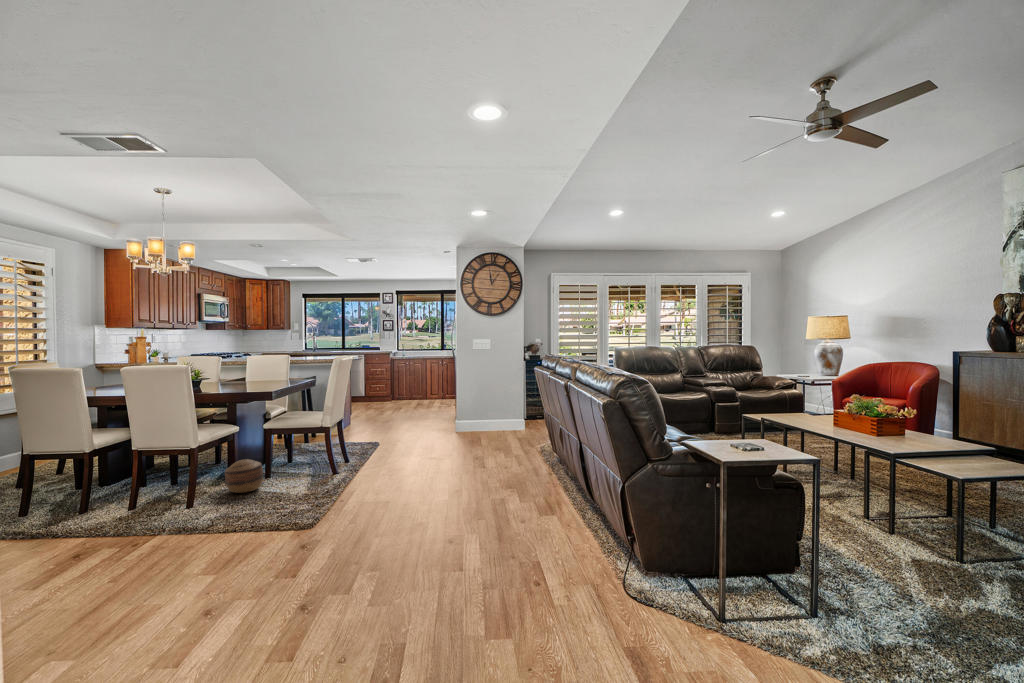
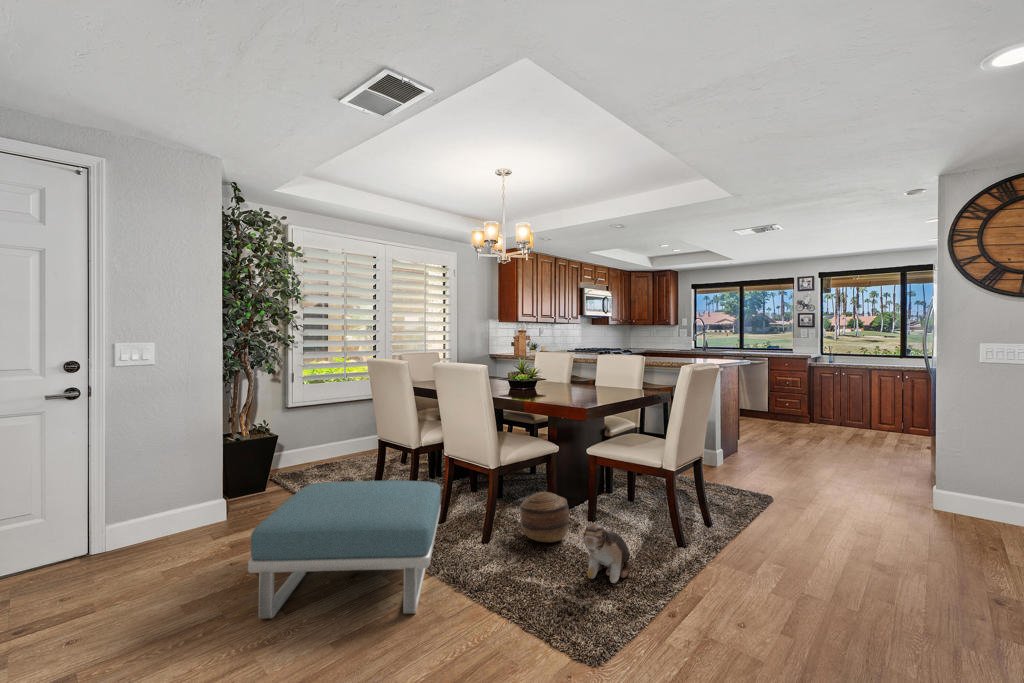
plush toy: none [285,463,313,498] -> present [578,523,631,583]
footstool: none [27,466,197,573] -> present [248,481,441,619]

